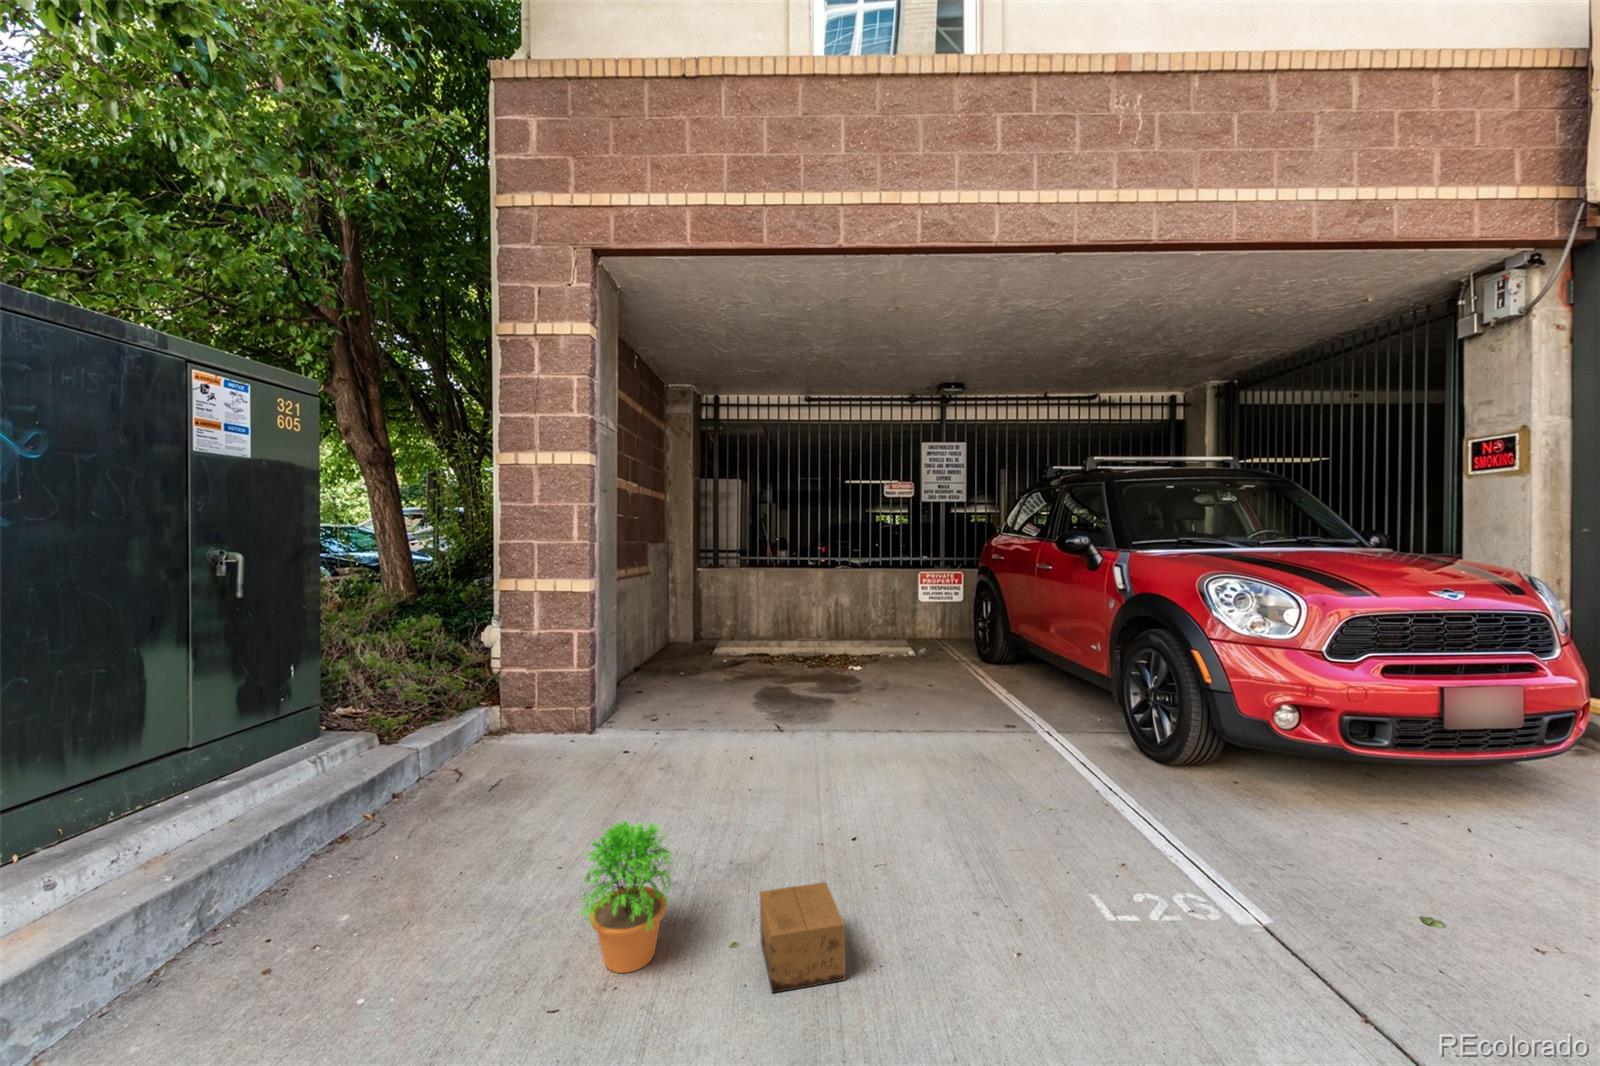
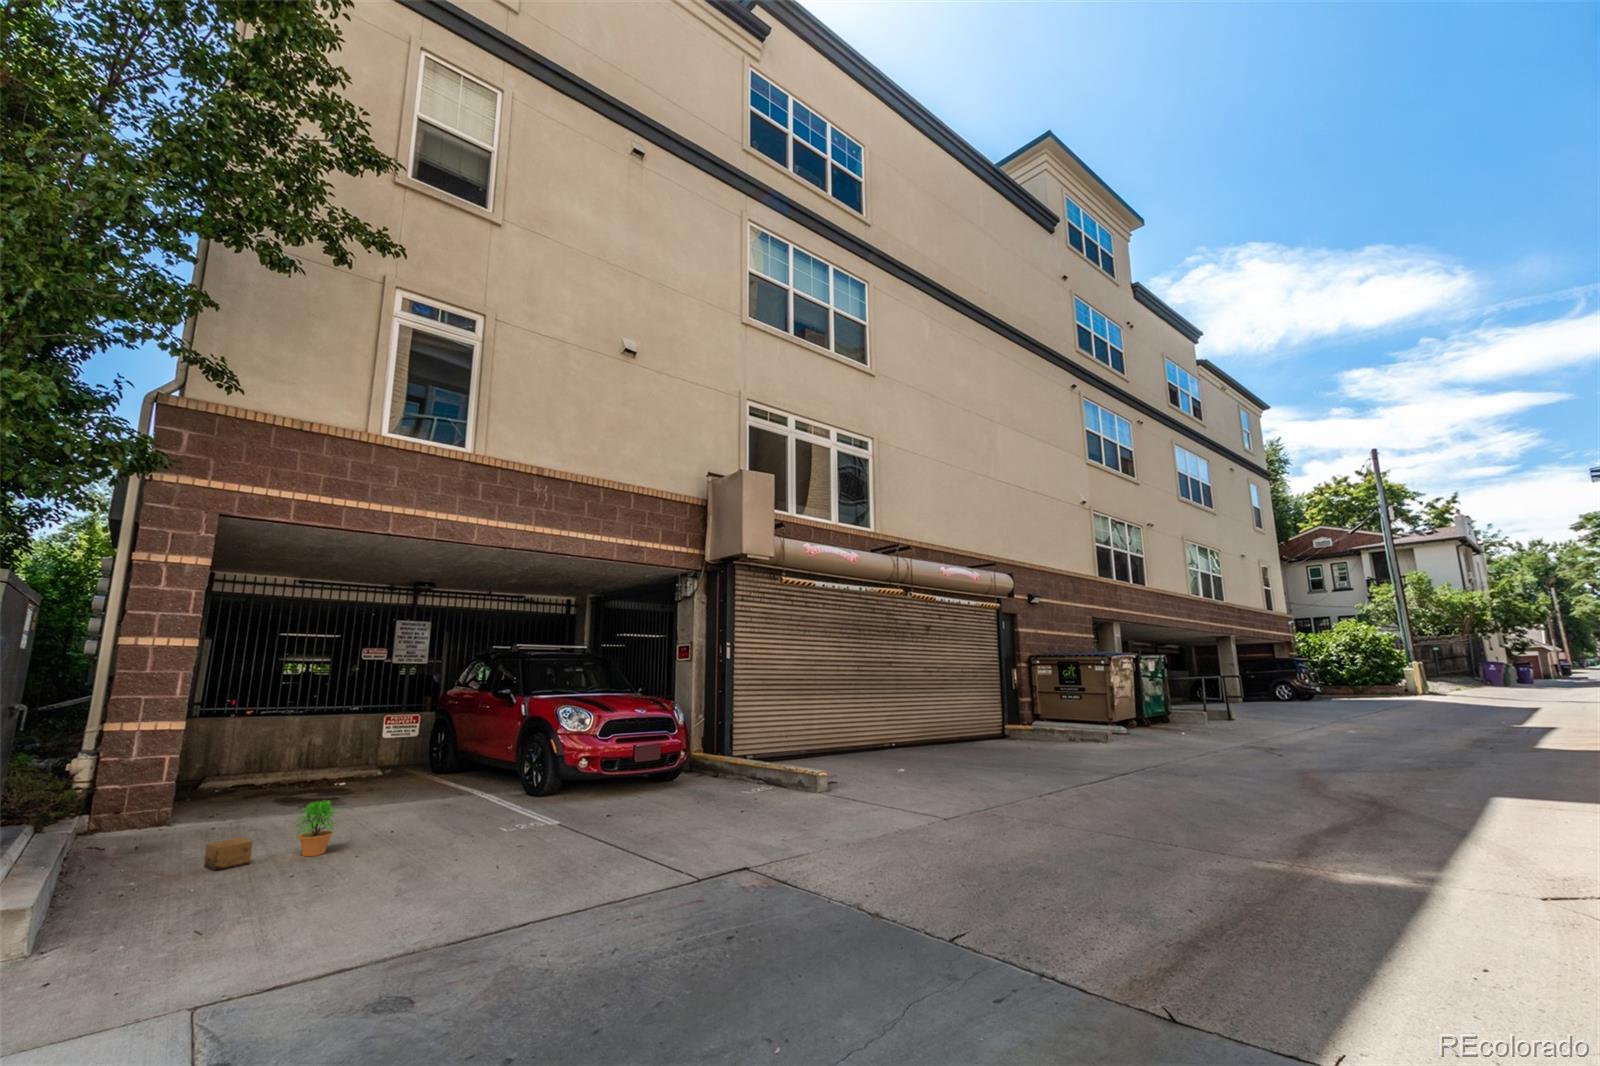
cardboard box: present [760,882,846,993] -> present [204,838,252,871]

